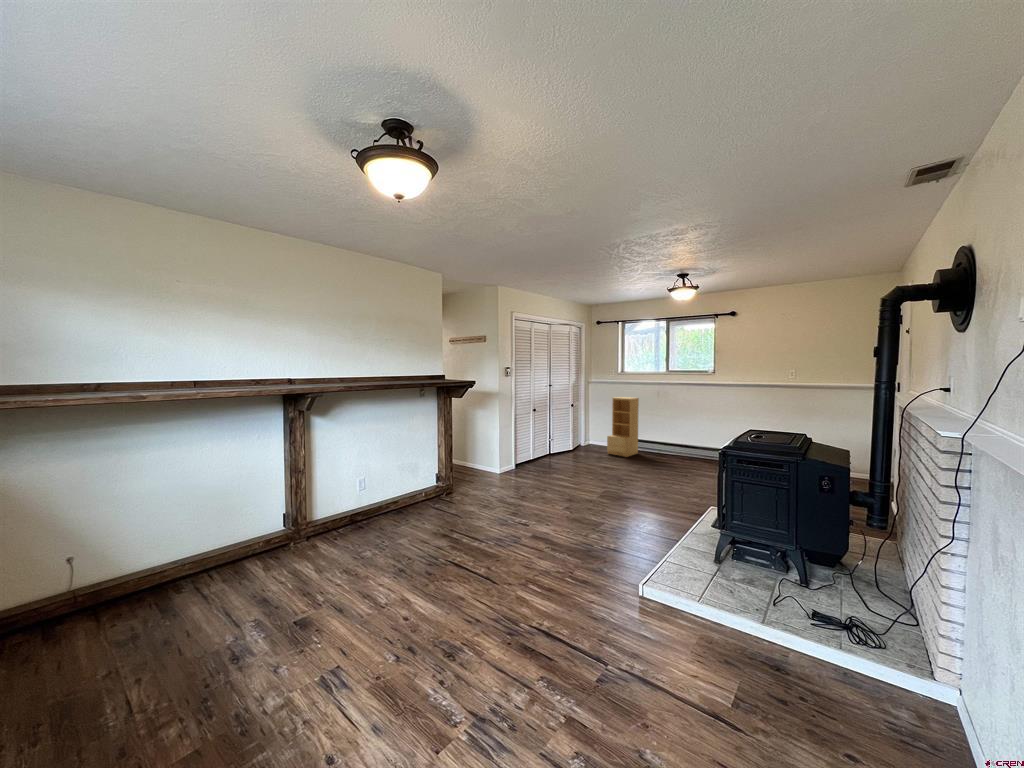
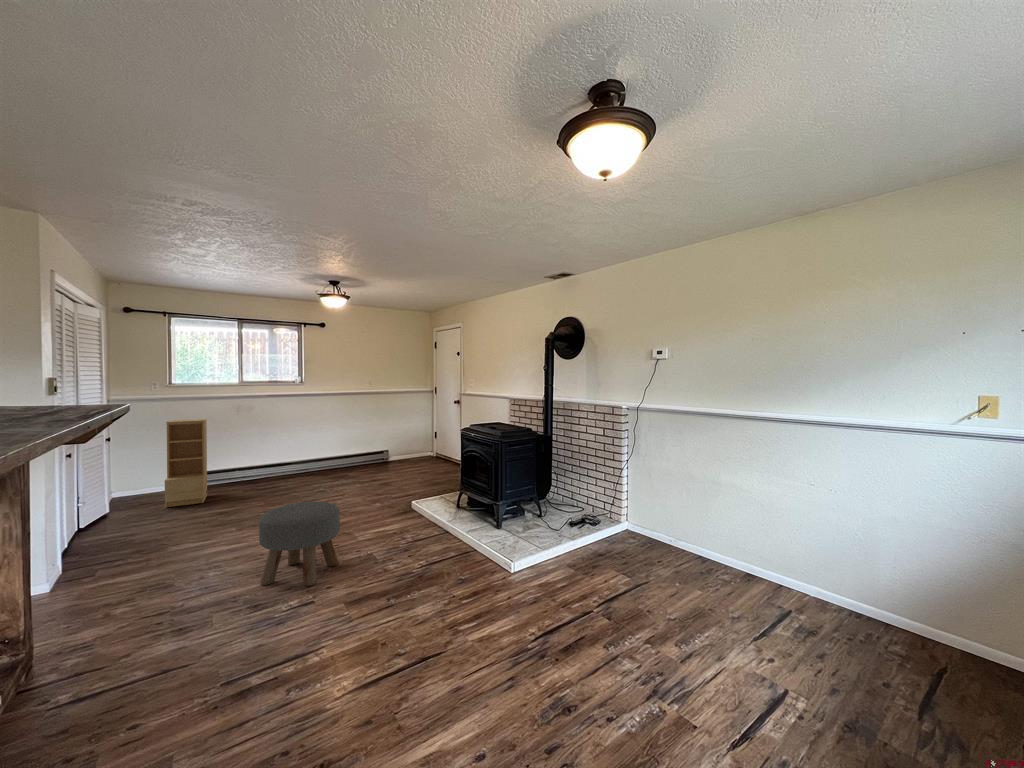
ottoman: none [540,462,592,519] -> present [259,502,340,586]

